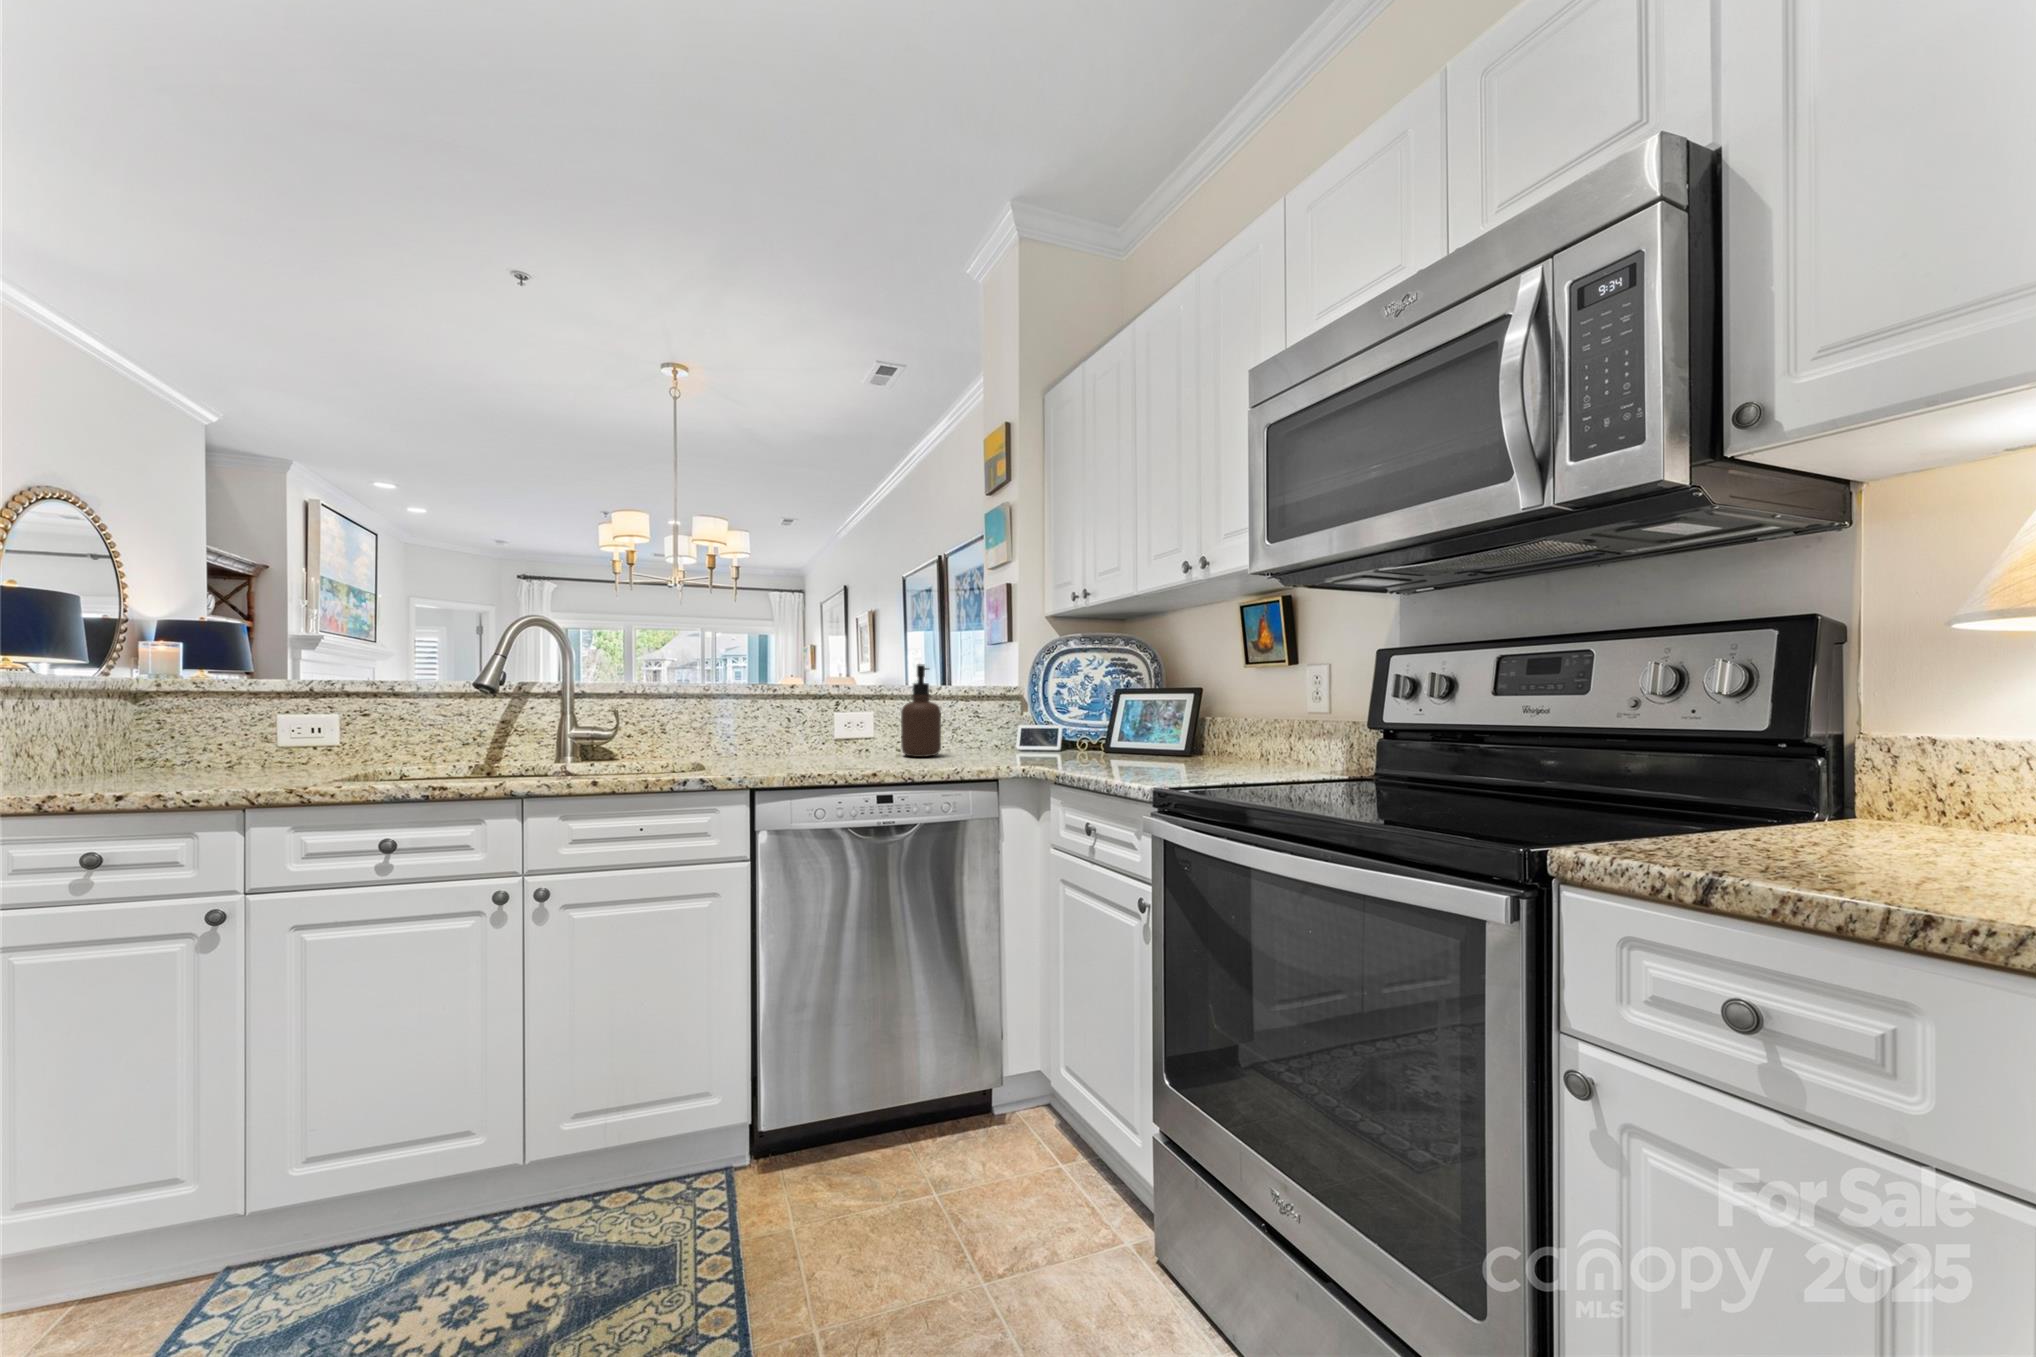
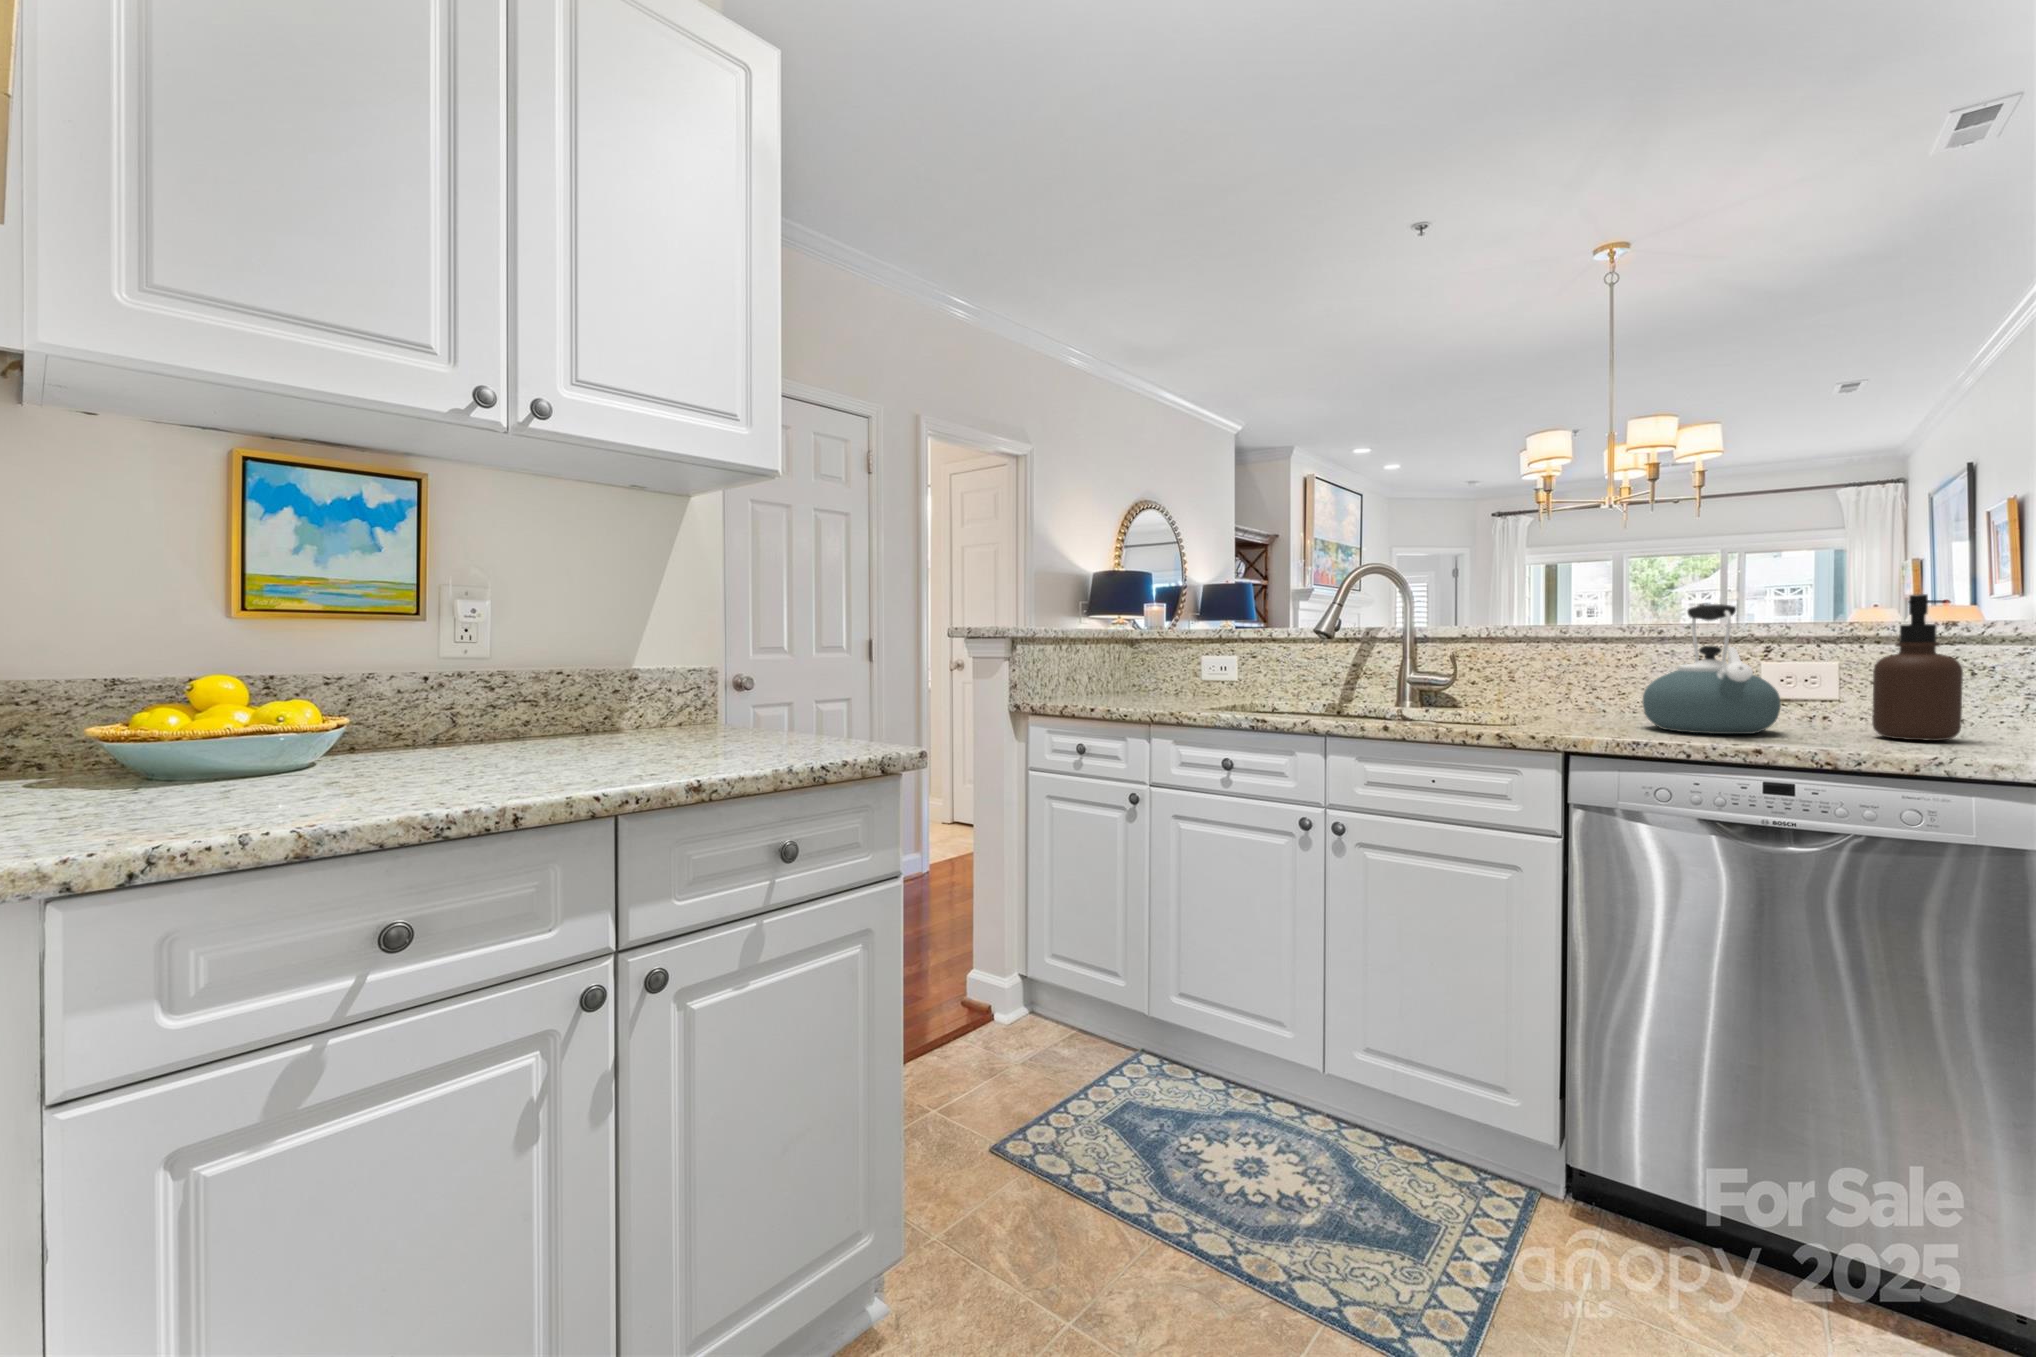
kettle: none [778,668,860,764] -> present [1643,604,1781,734]

